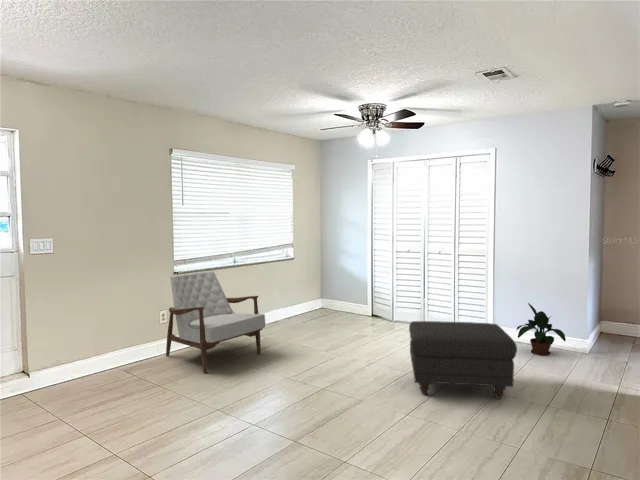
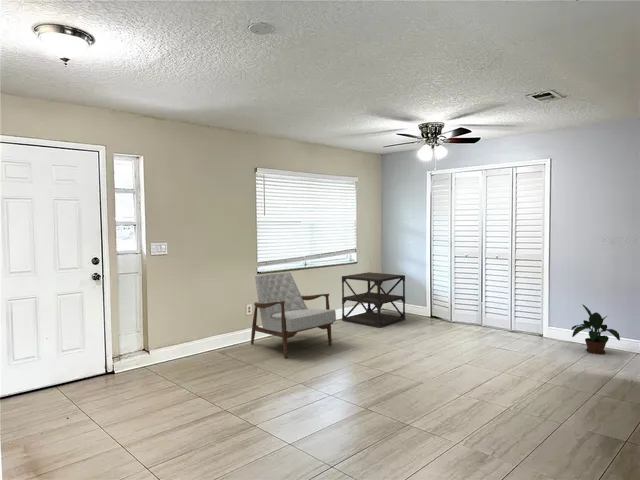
side table: none [275,269,344,330] -> present [342,272,405,328]
ottoman: present [409,321,517,399] -> none [467,317,567,387]

